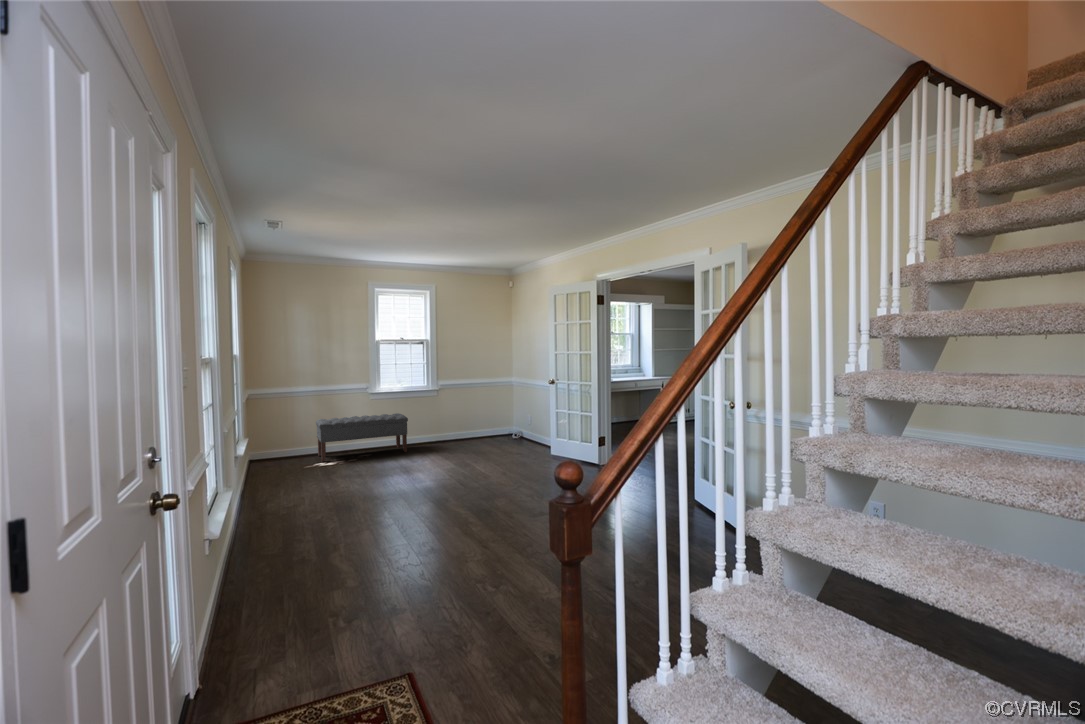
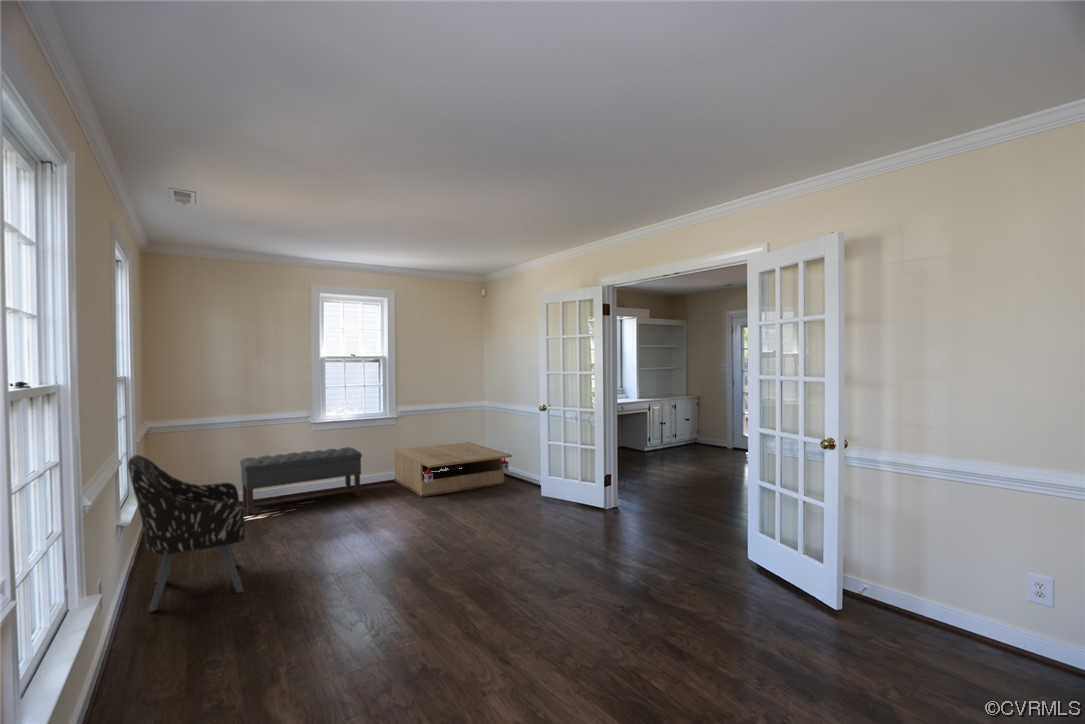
armchair: none [243,409,319,513] -> present [128,455,245,612]
coffee table: none [435,412,529,454] -> present [394,442,512,497]

